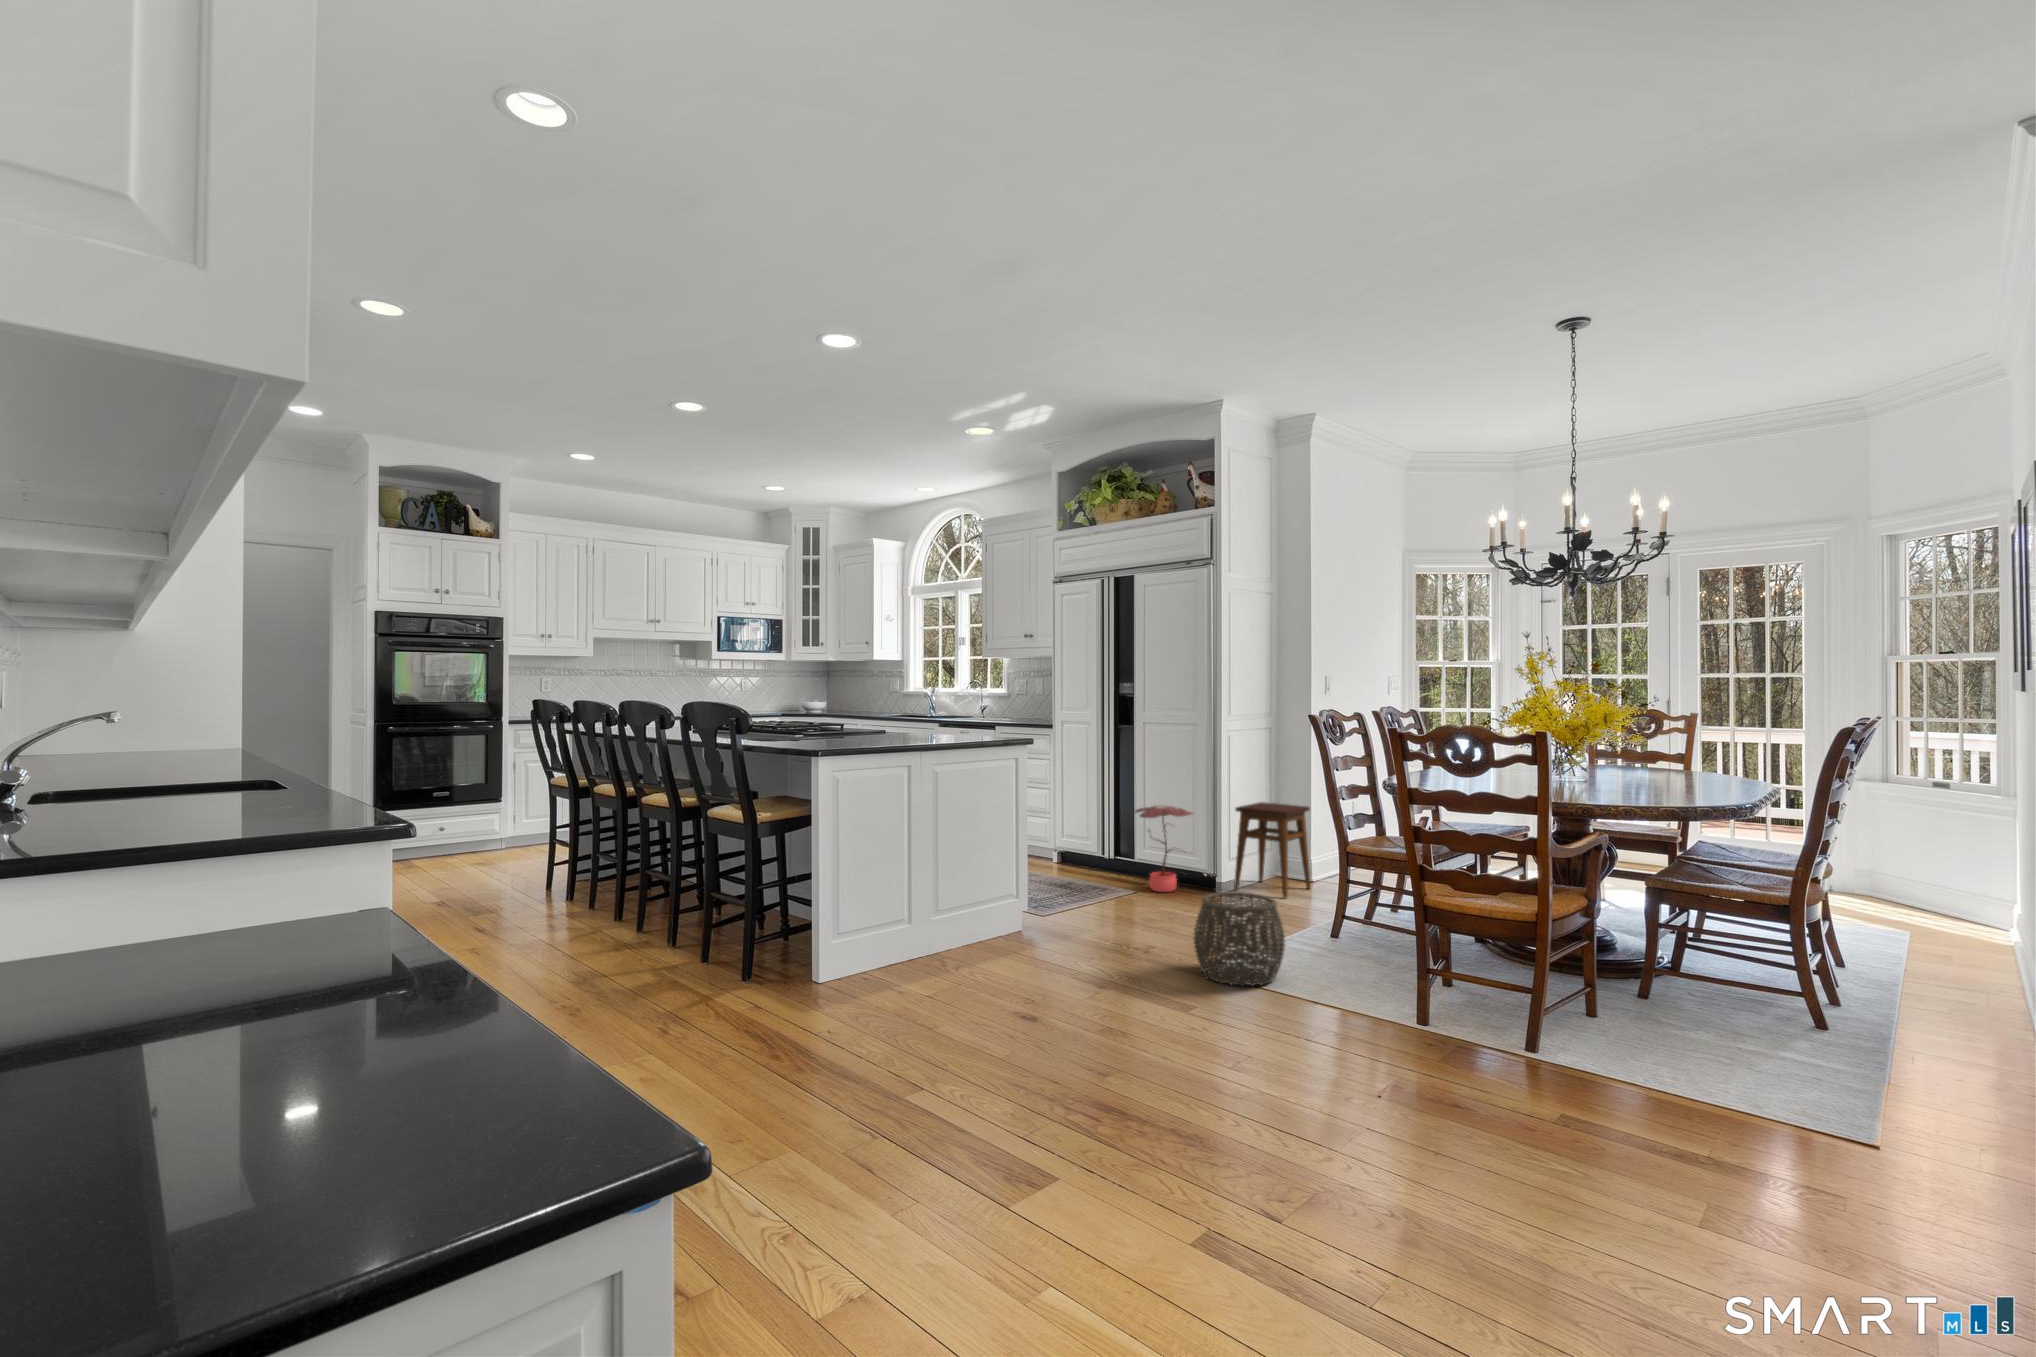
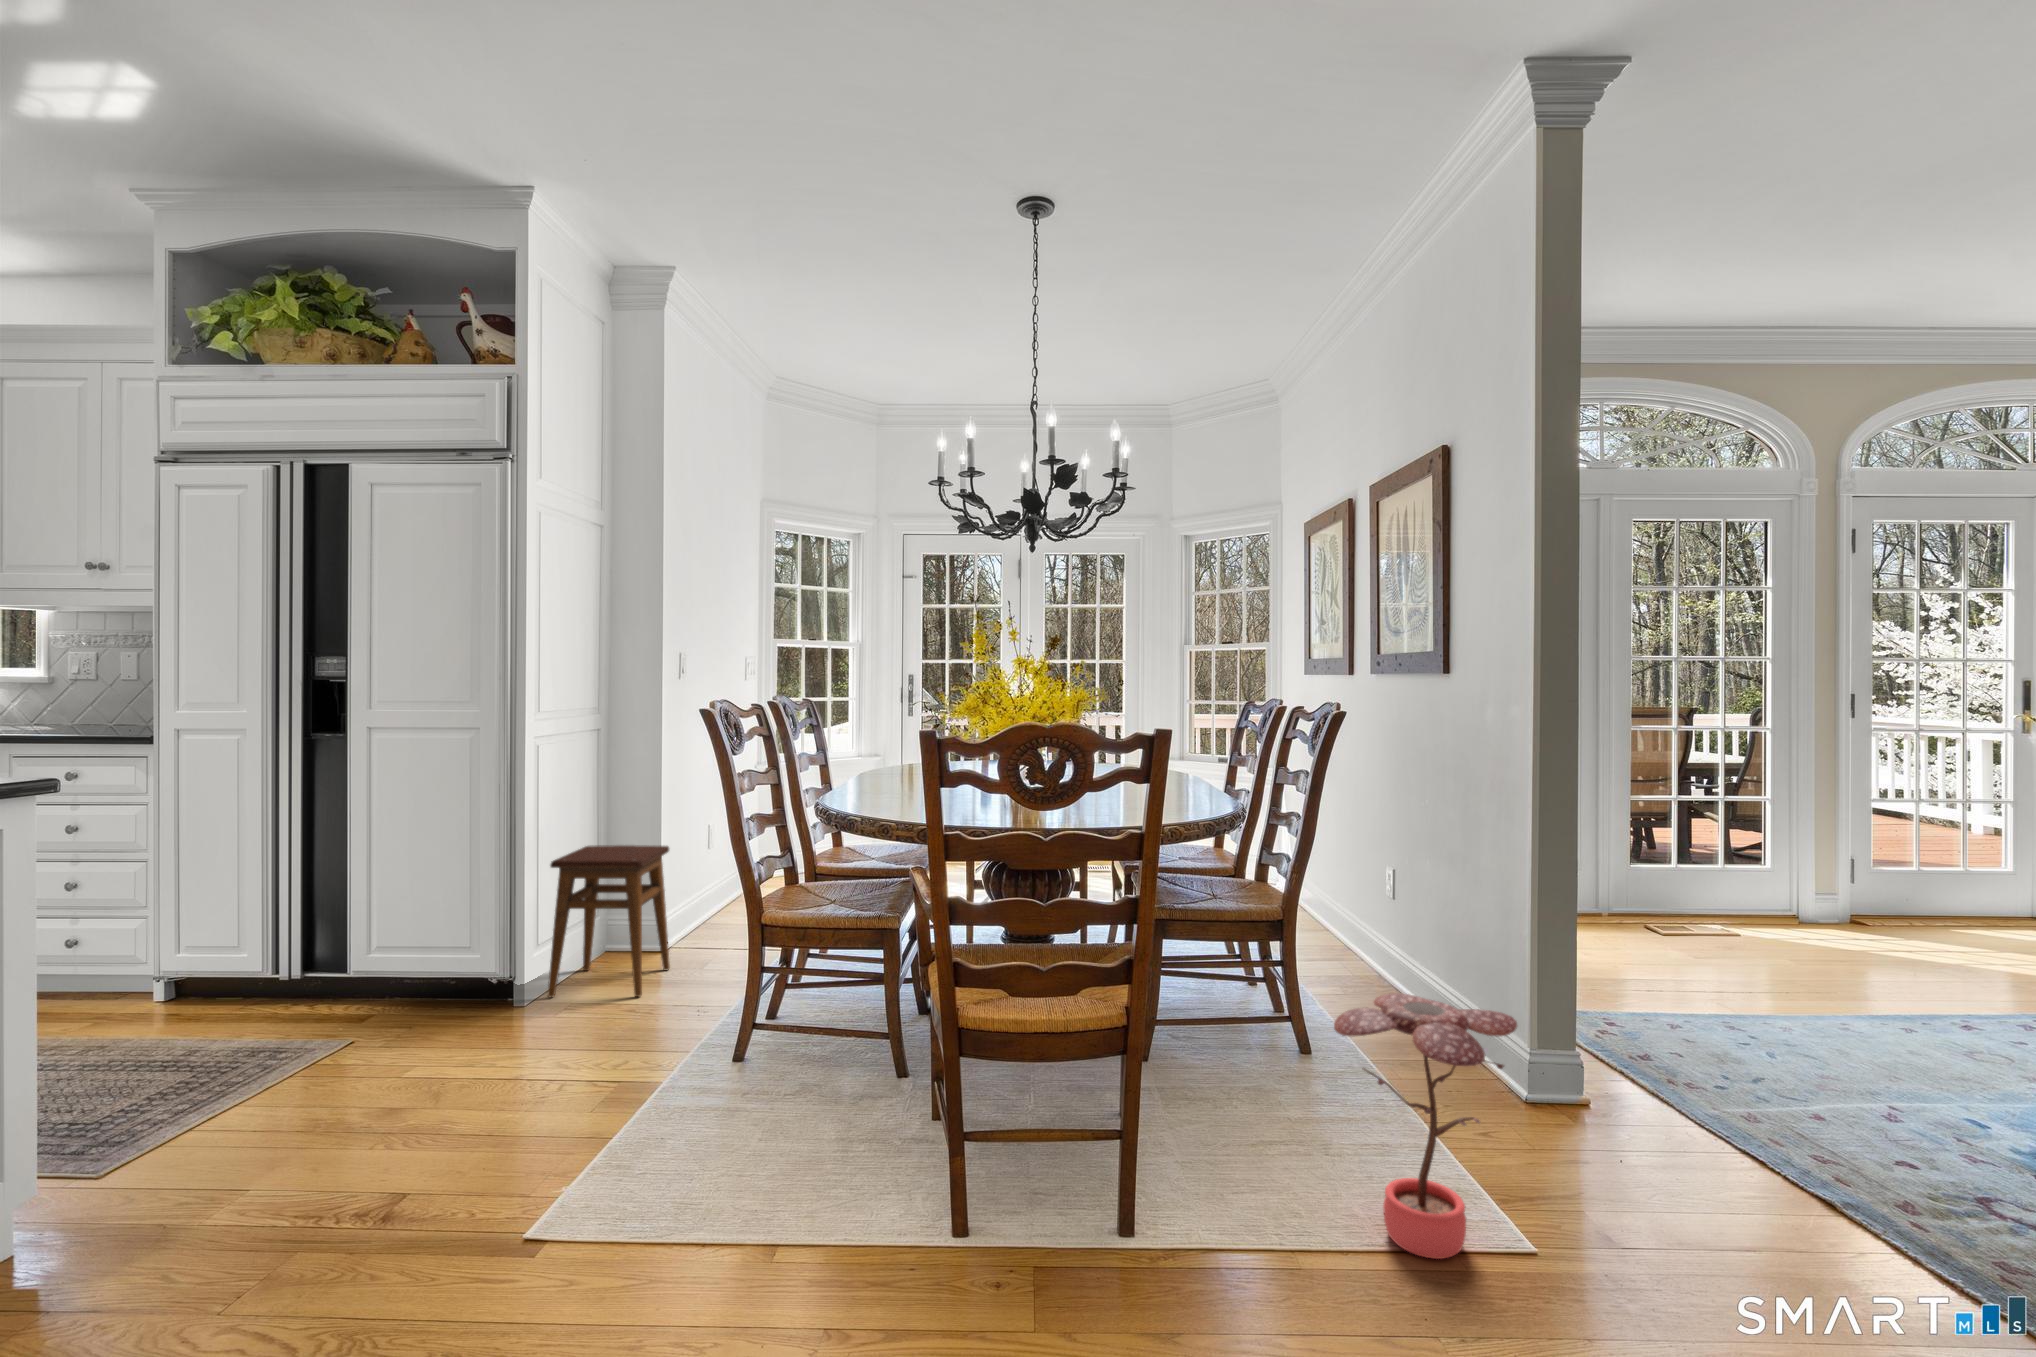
potted plant: present [1135,806,1192,892] -> present [1334,993,1517,1259]
woven basket: present [1194,892,1285,986] -> none [527,1052,725,1277]

